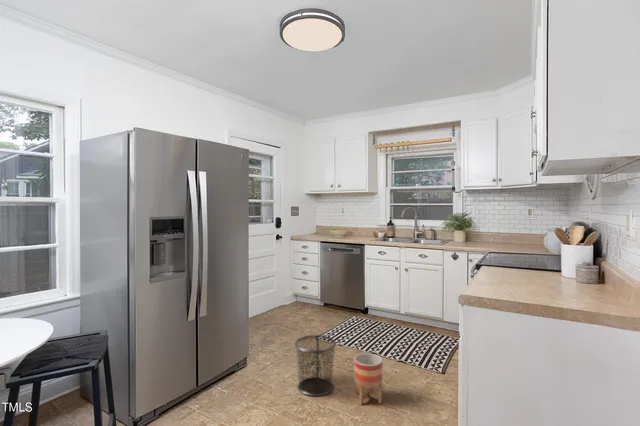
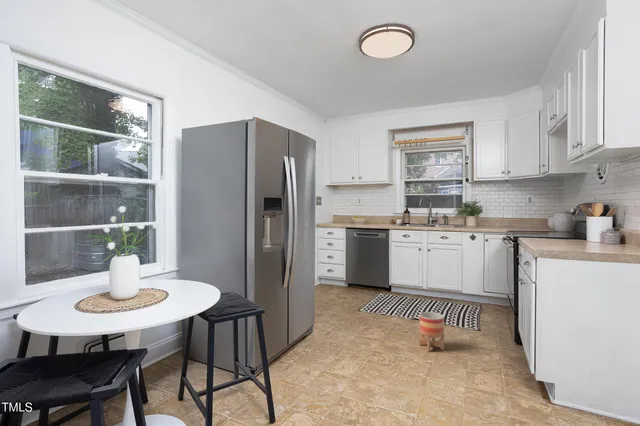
waste bin: present [295,335,336,396] -> none [366,300,402,348]

